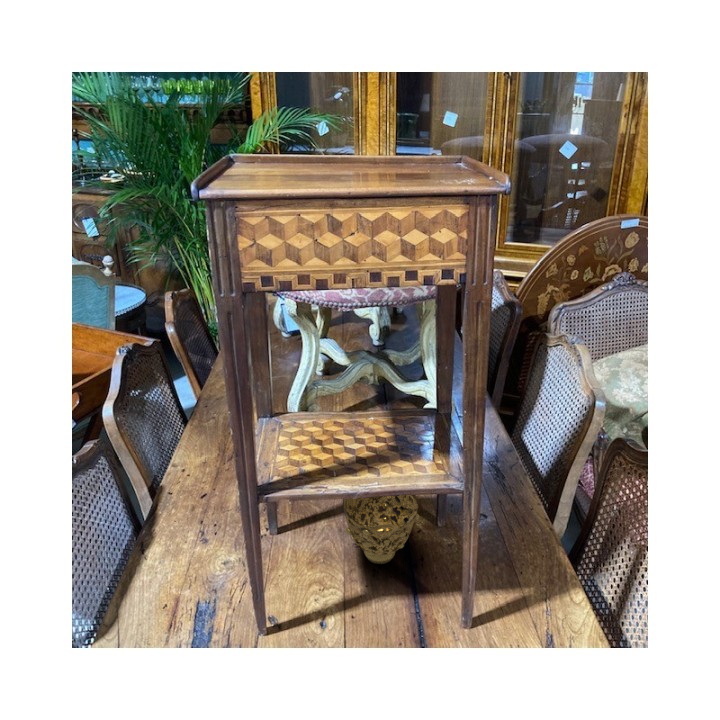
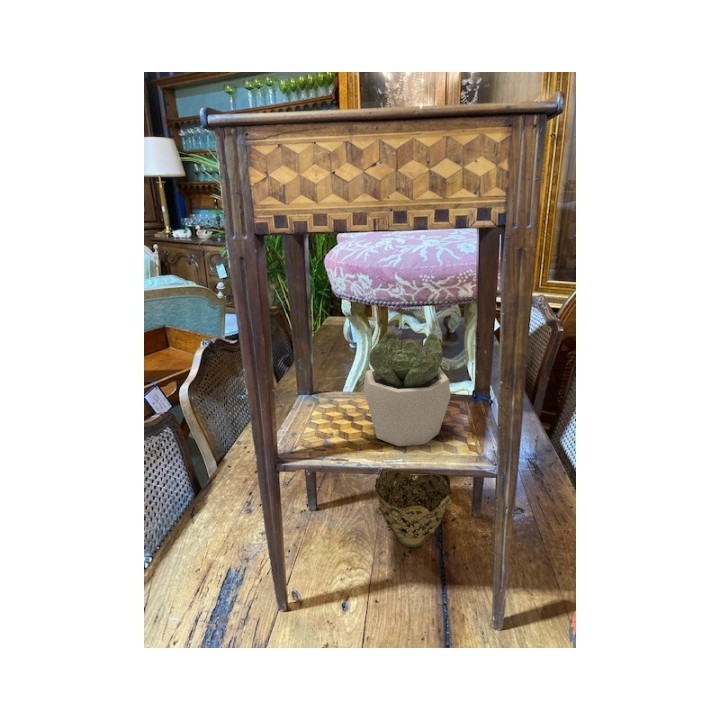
succulent plant: none [330,353,416,468] -> present [364,331,450,446]

